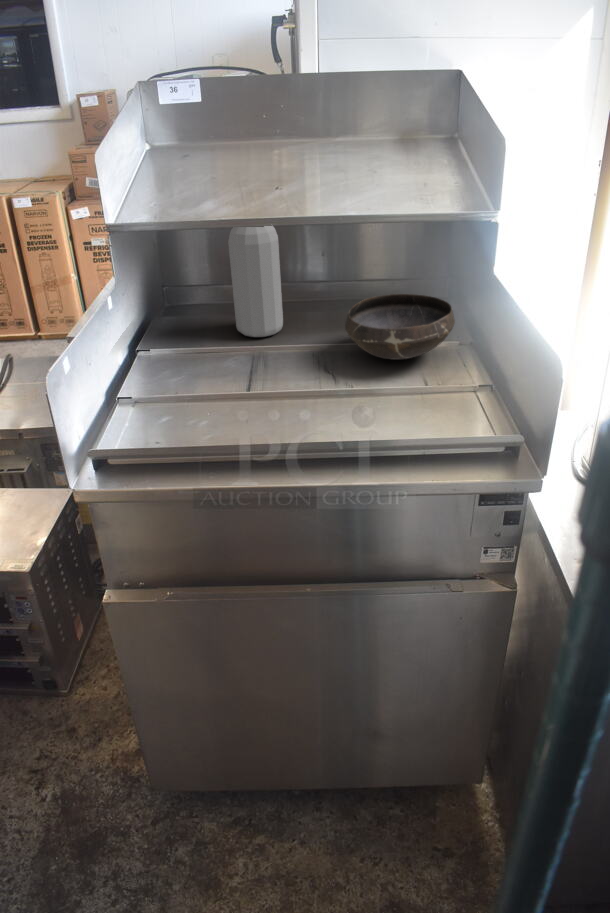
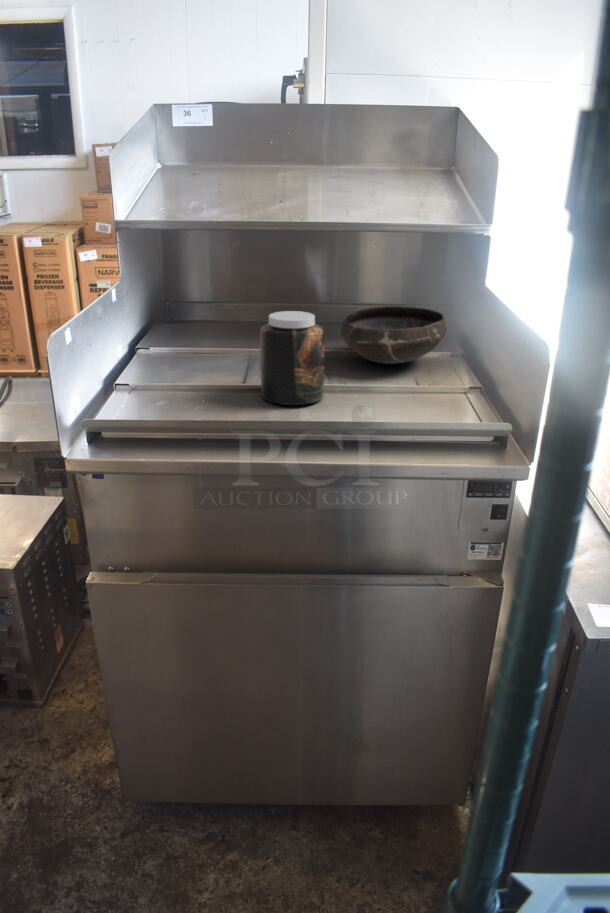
bottle: present [228,226,283,337] -> none [231,202,281,344]
jar: none [263,317,330,417] -> present [260,311,324,405]

